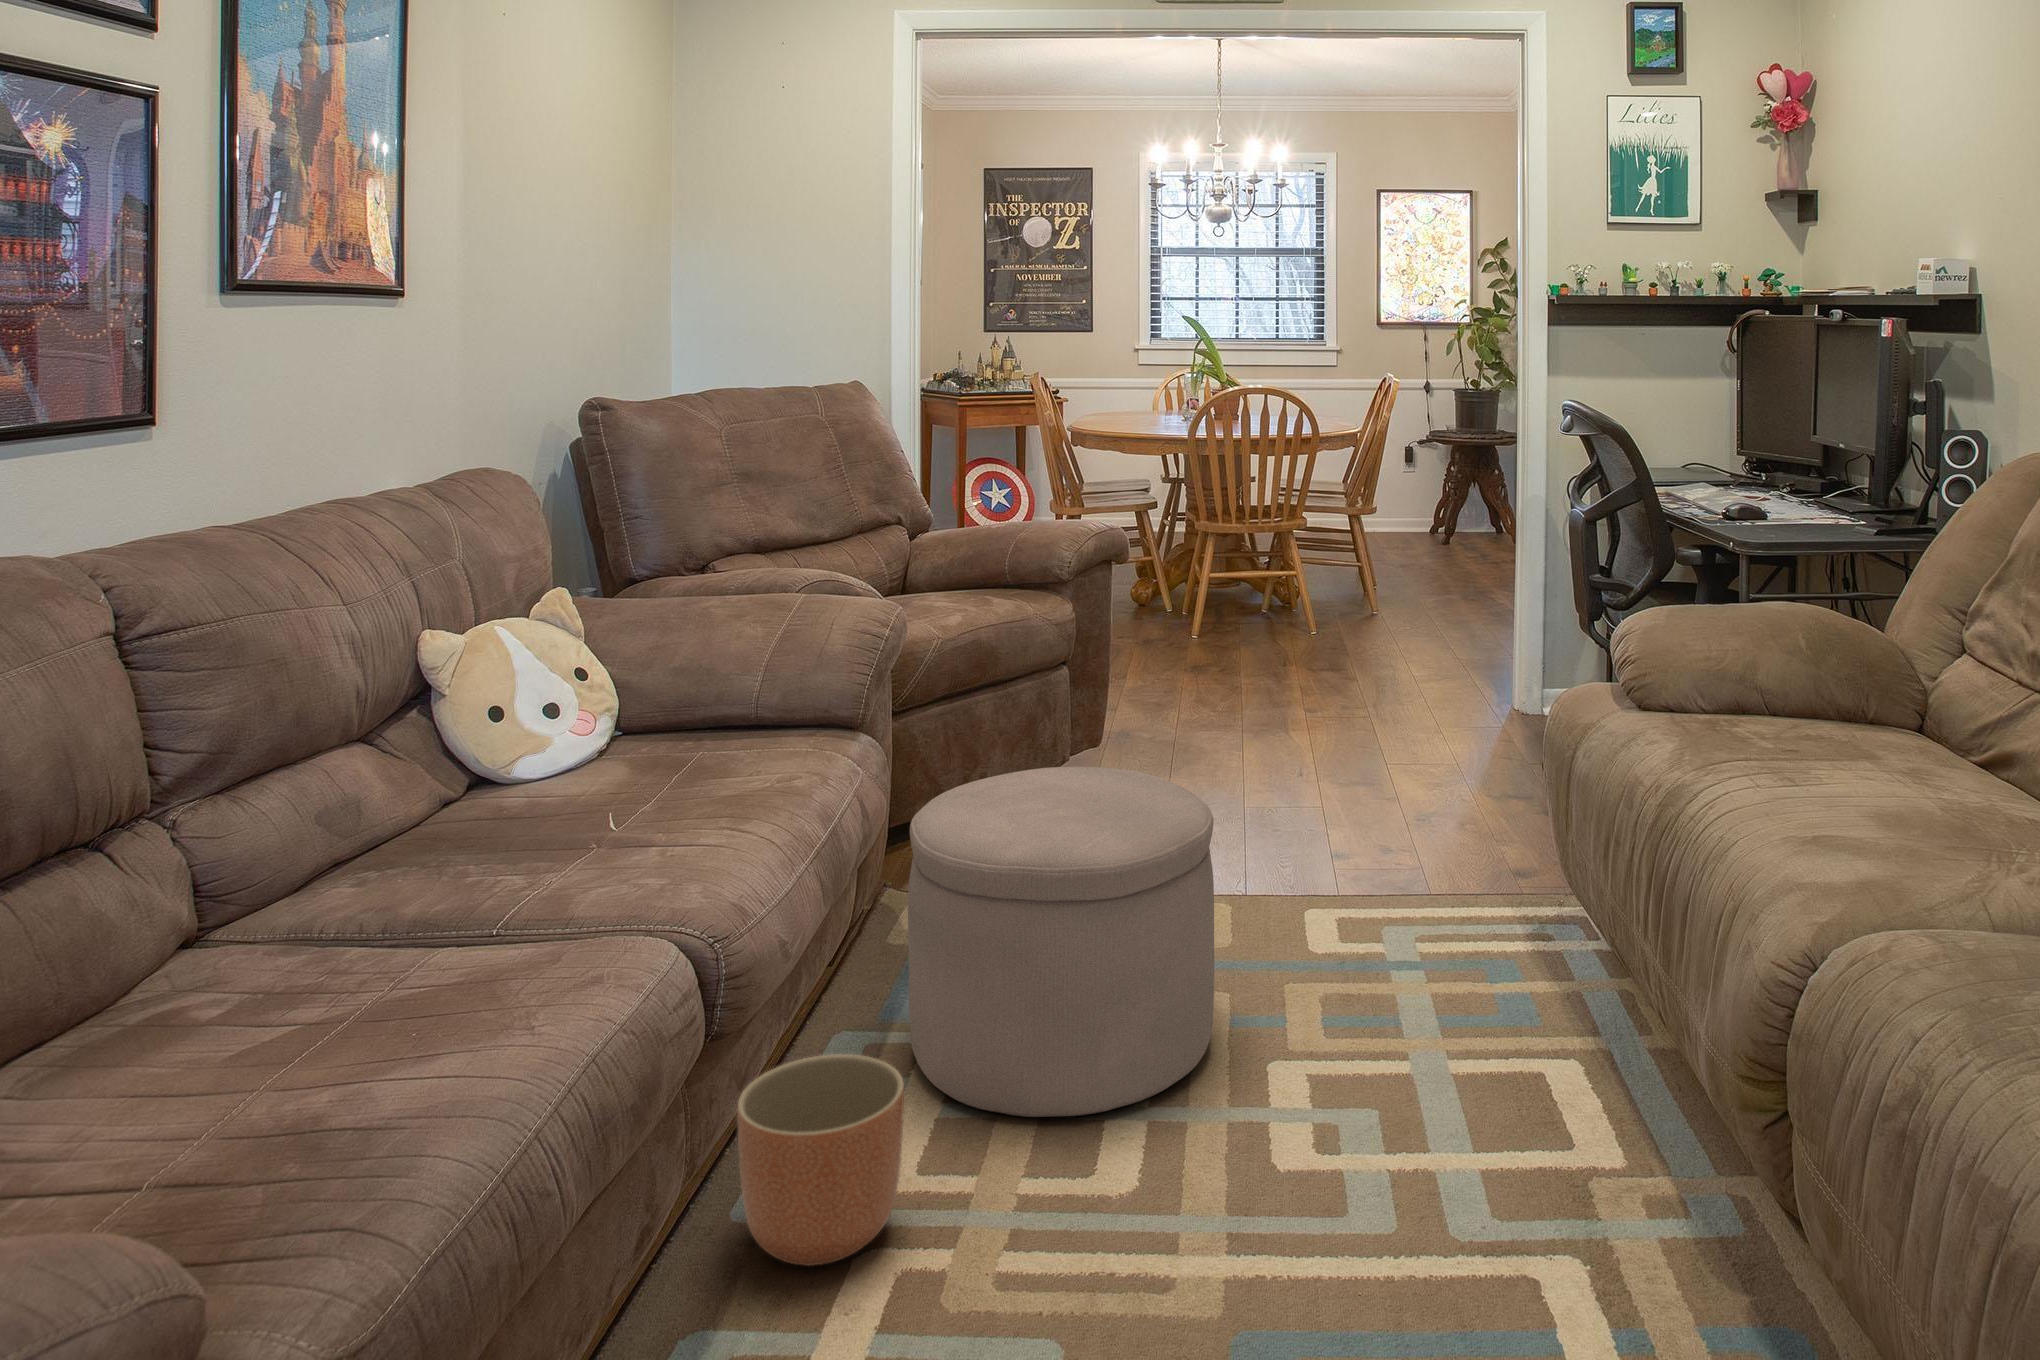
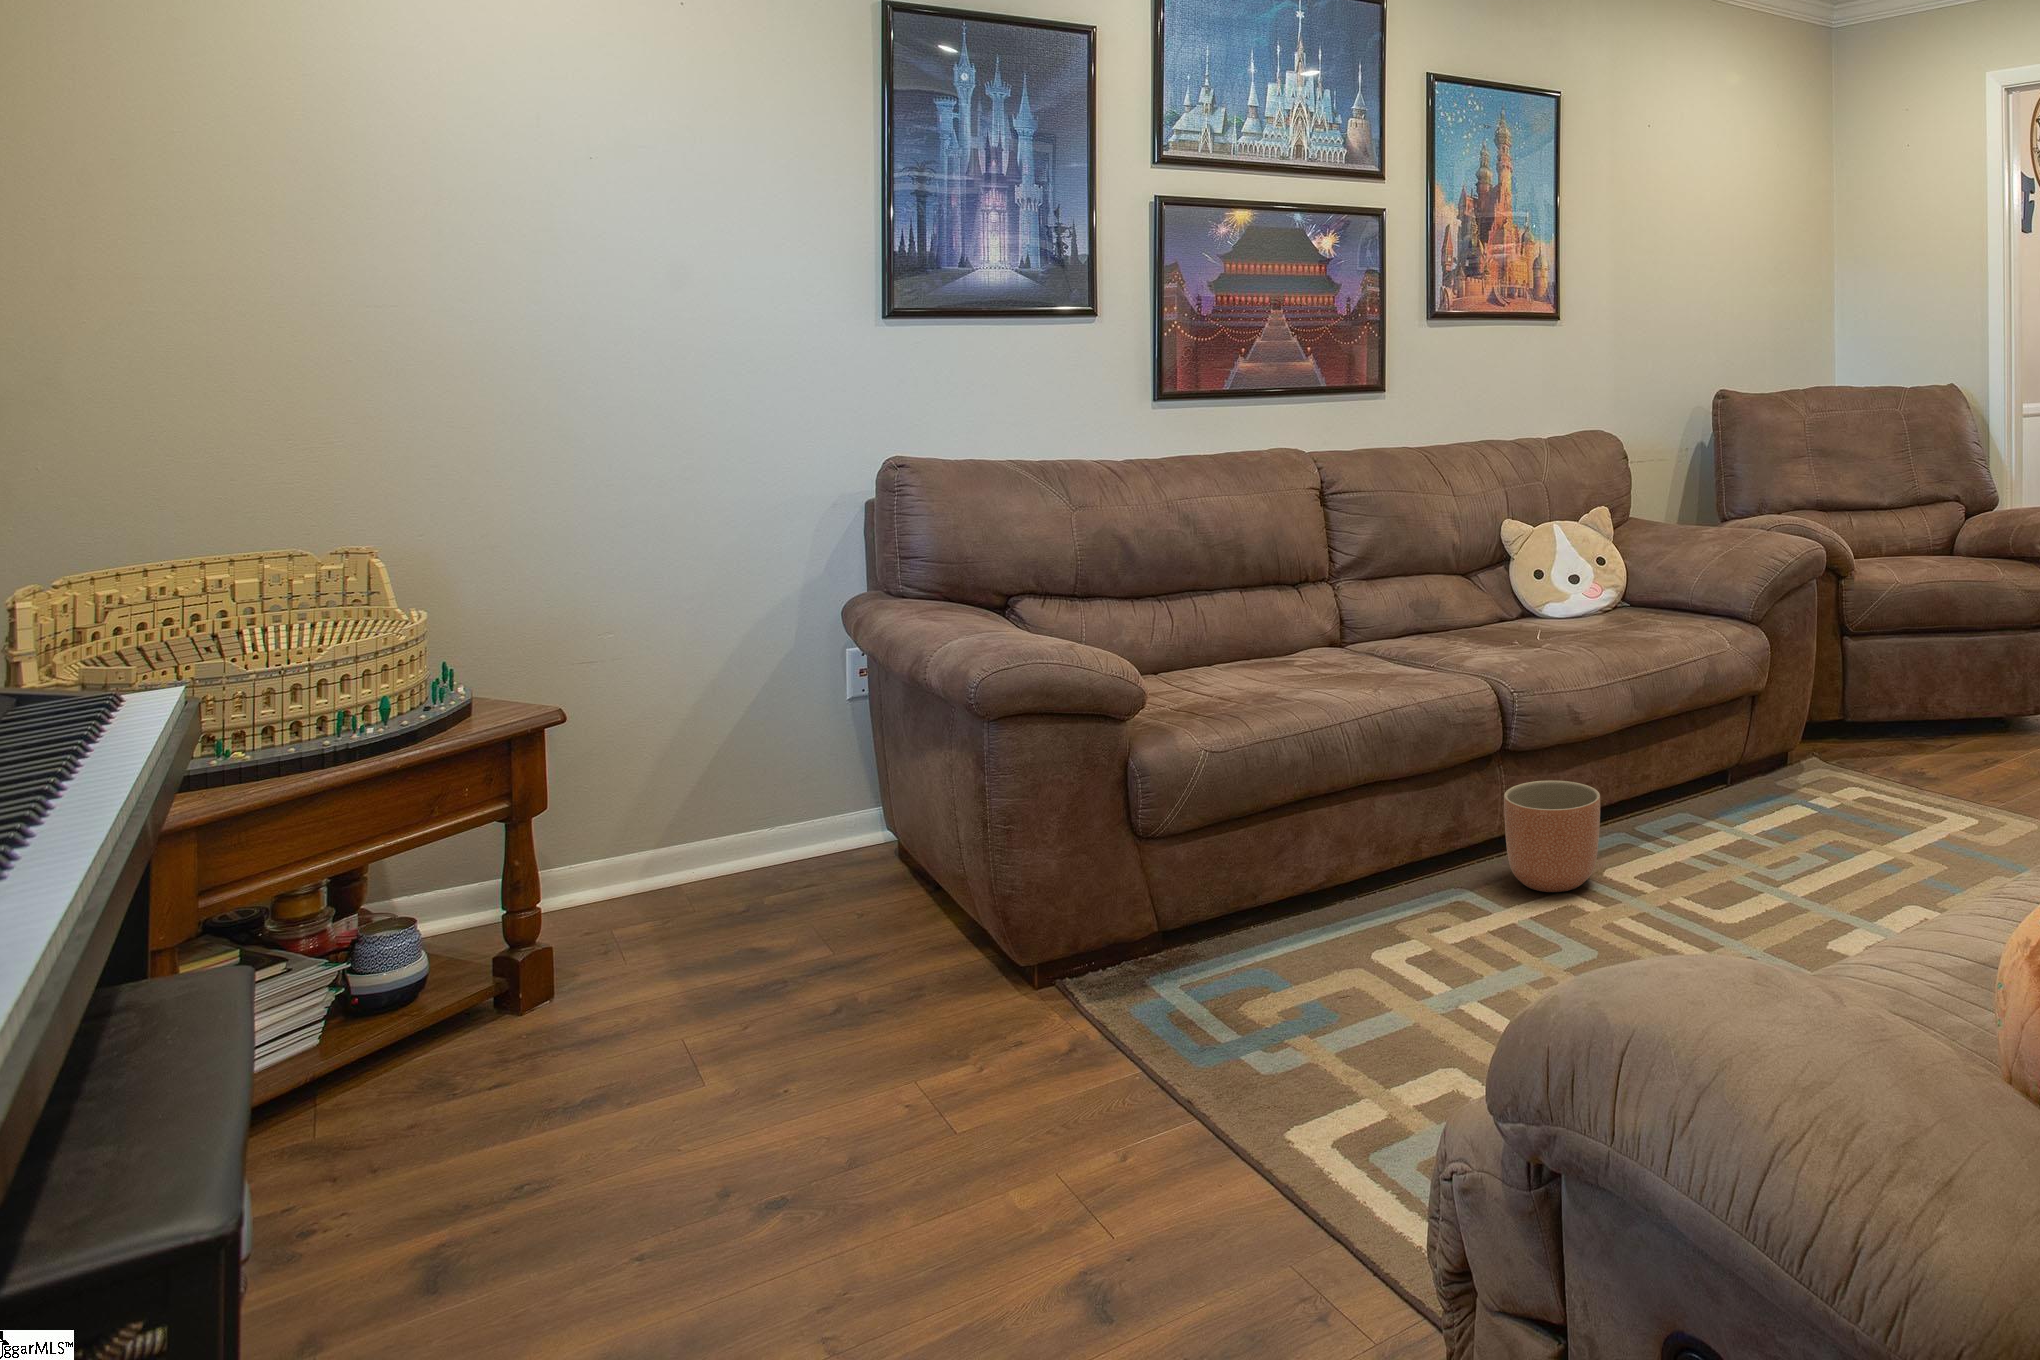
ottoman: present [908,767,1215,1117] -> none [1686,659,1907,890]

